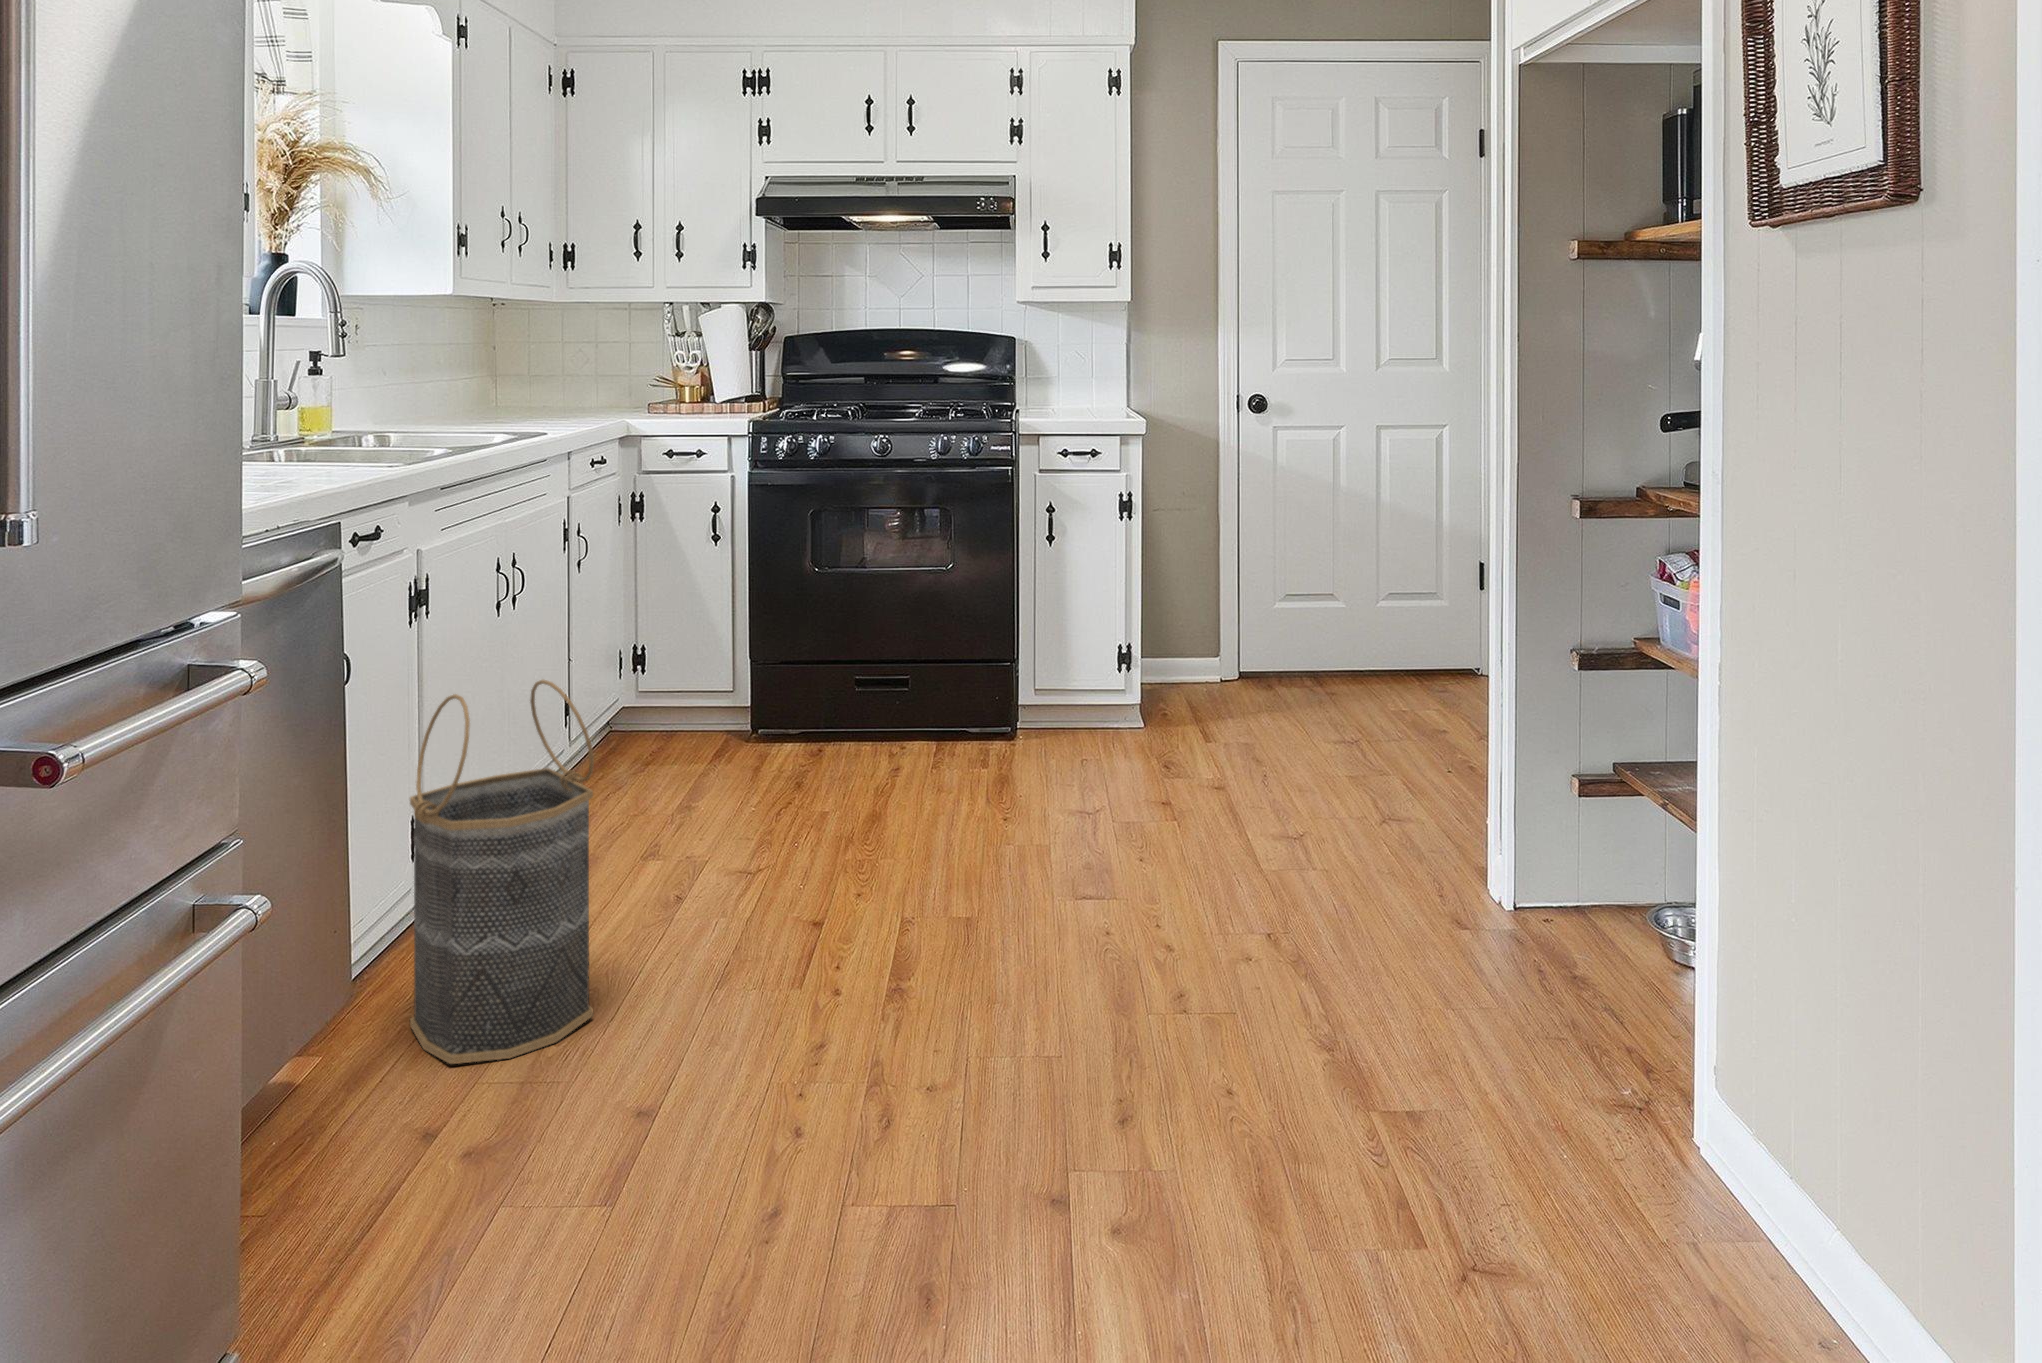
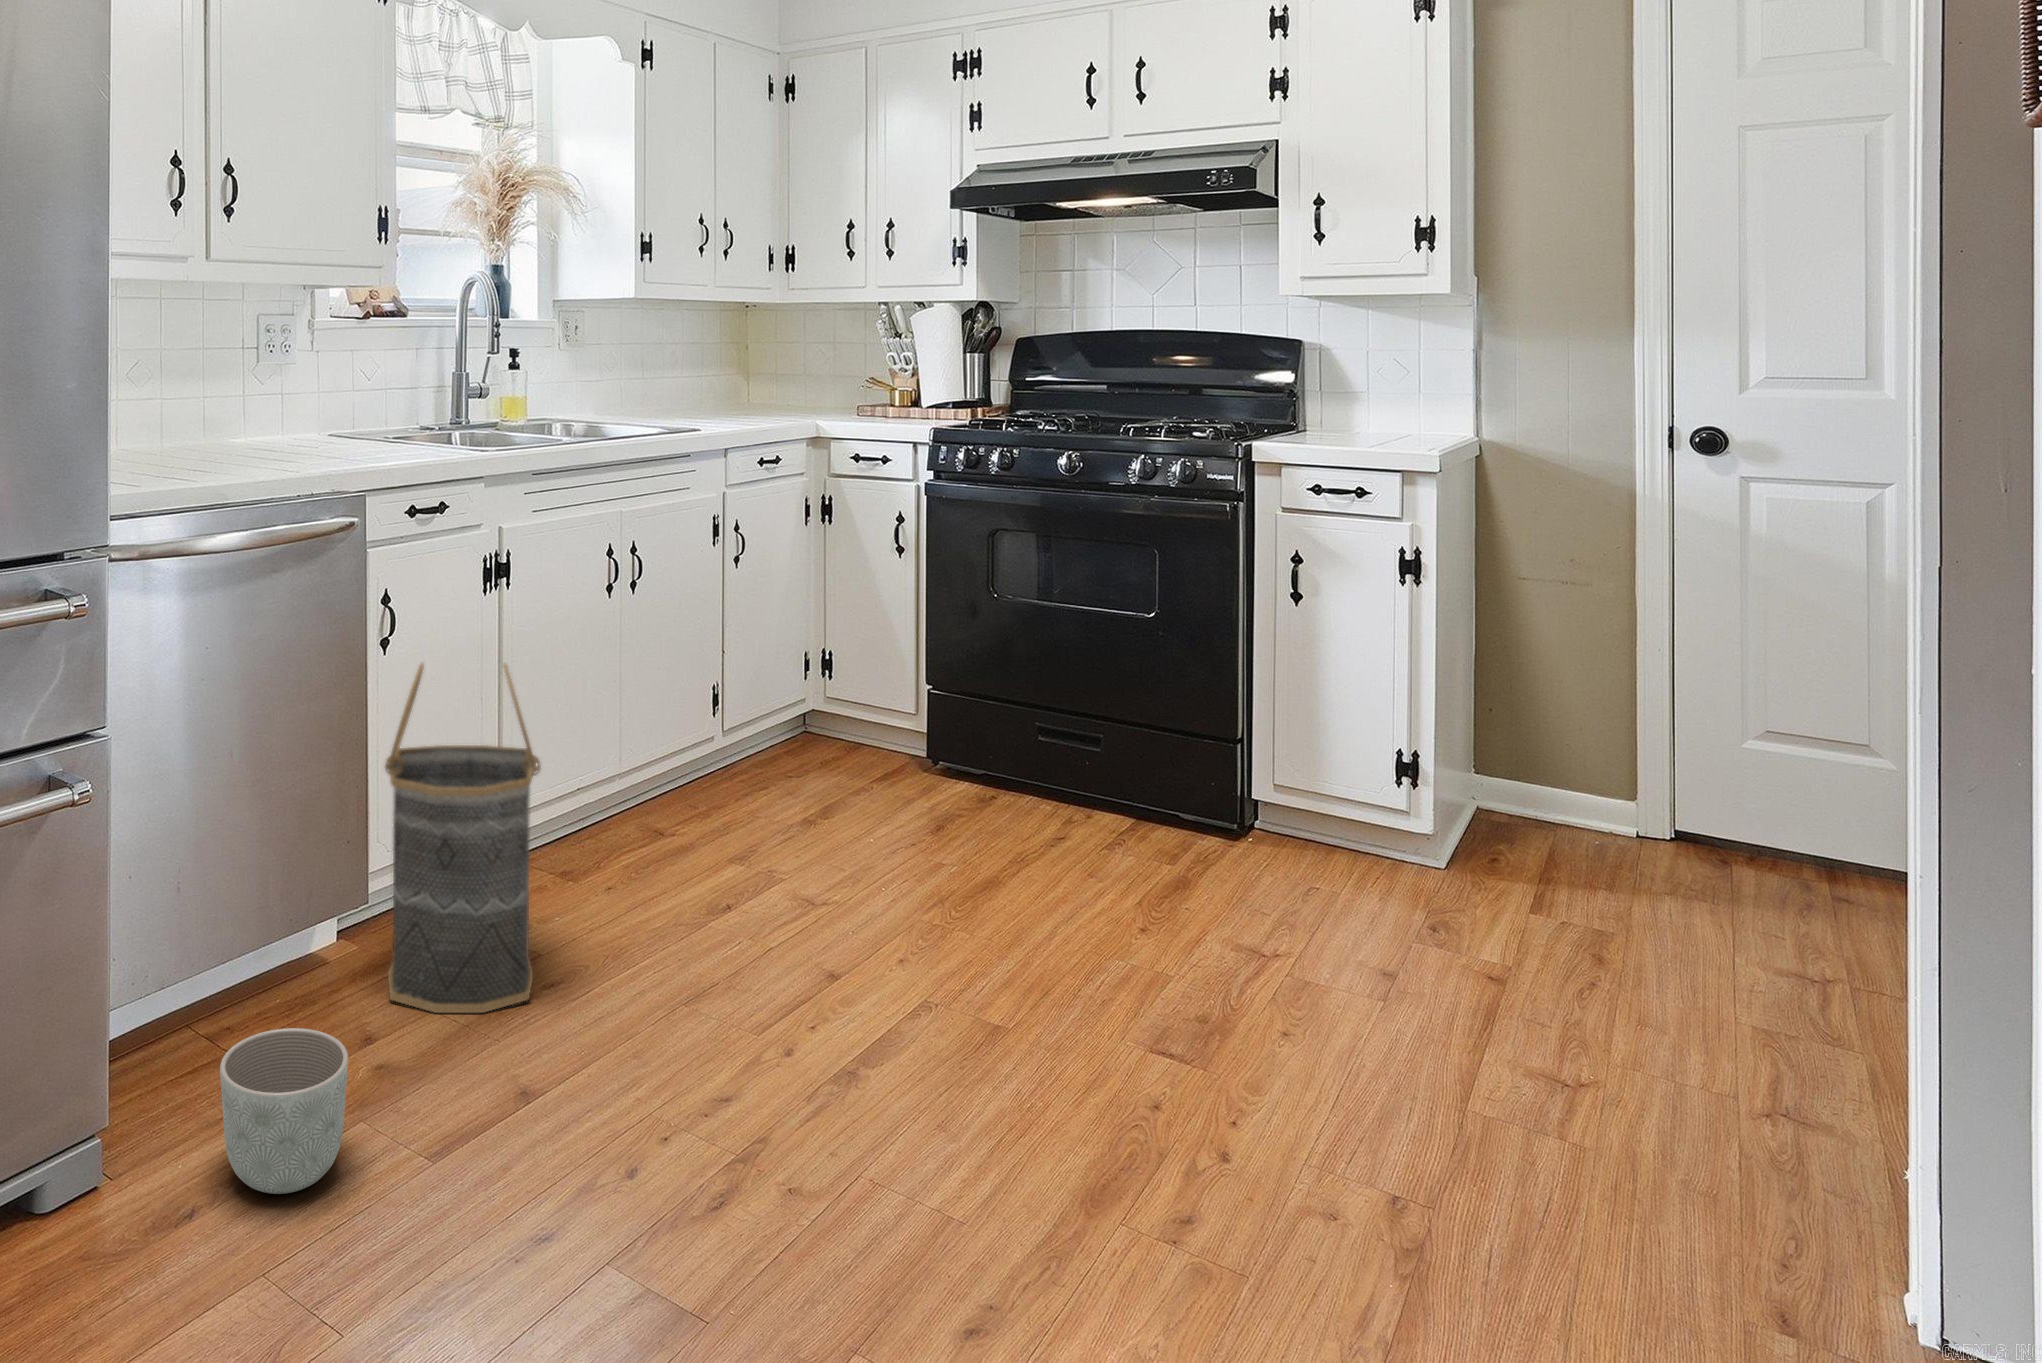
planter: none [433,1078,577,1255] -> present [220,1028,348,1194]

